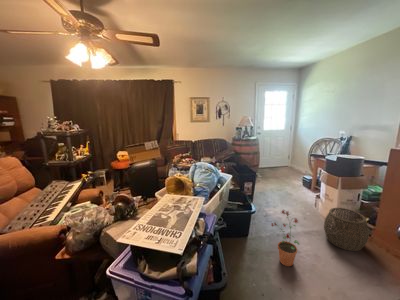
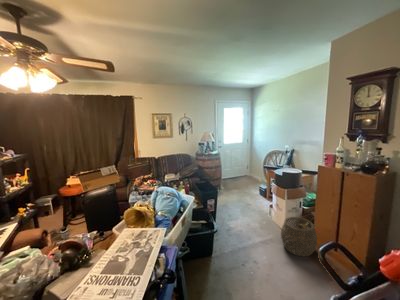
potted plant: present [271,210,299,266] -> none [234,226,262,282]

